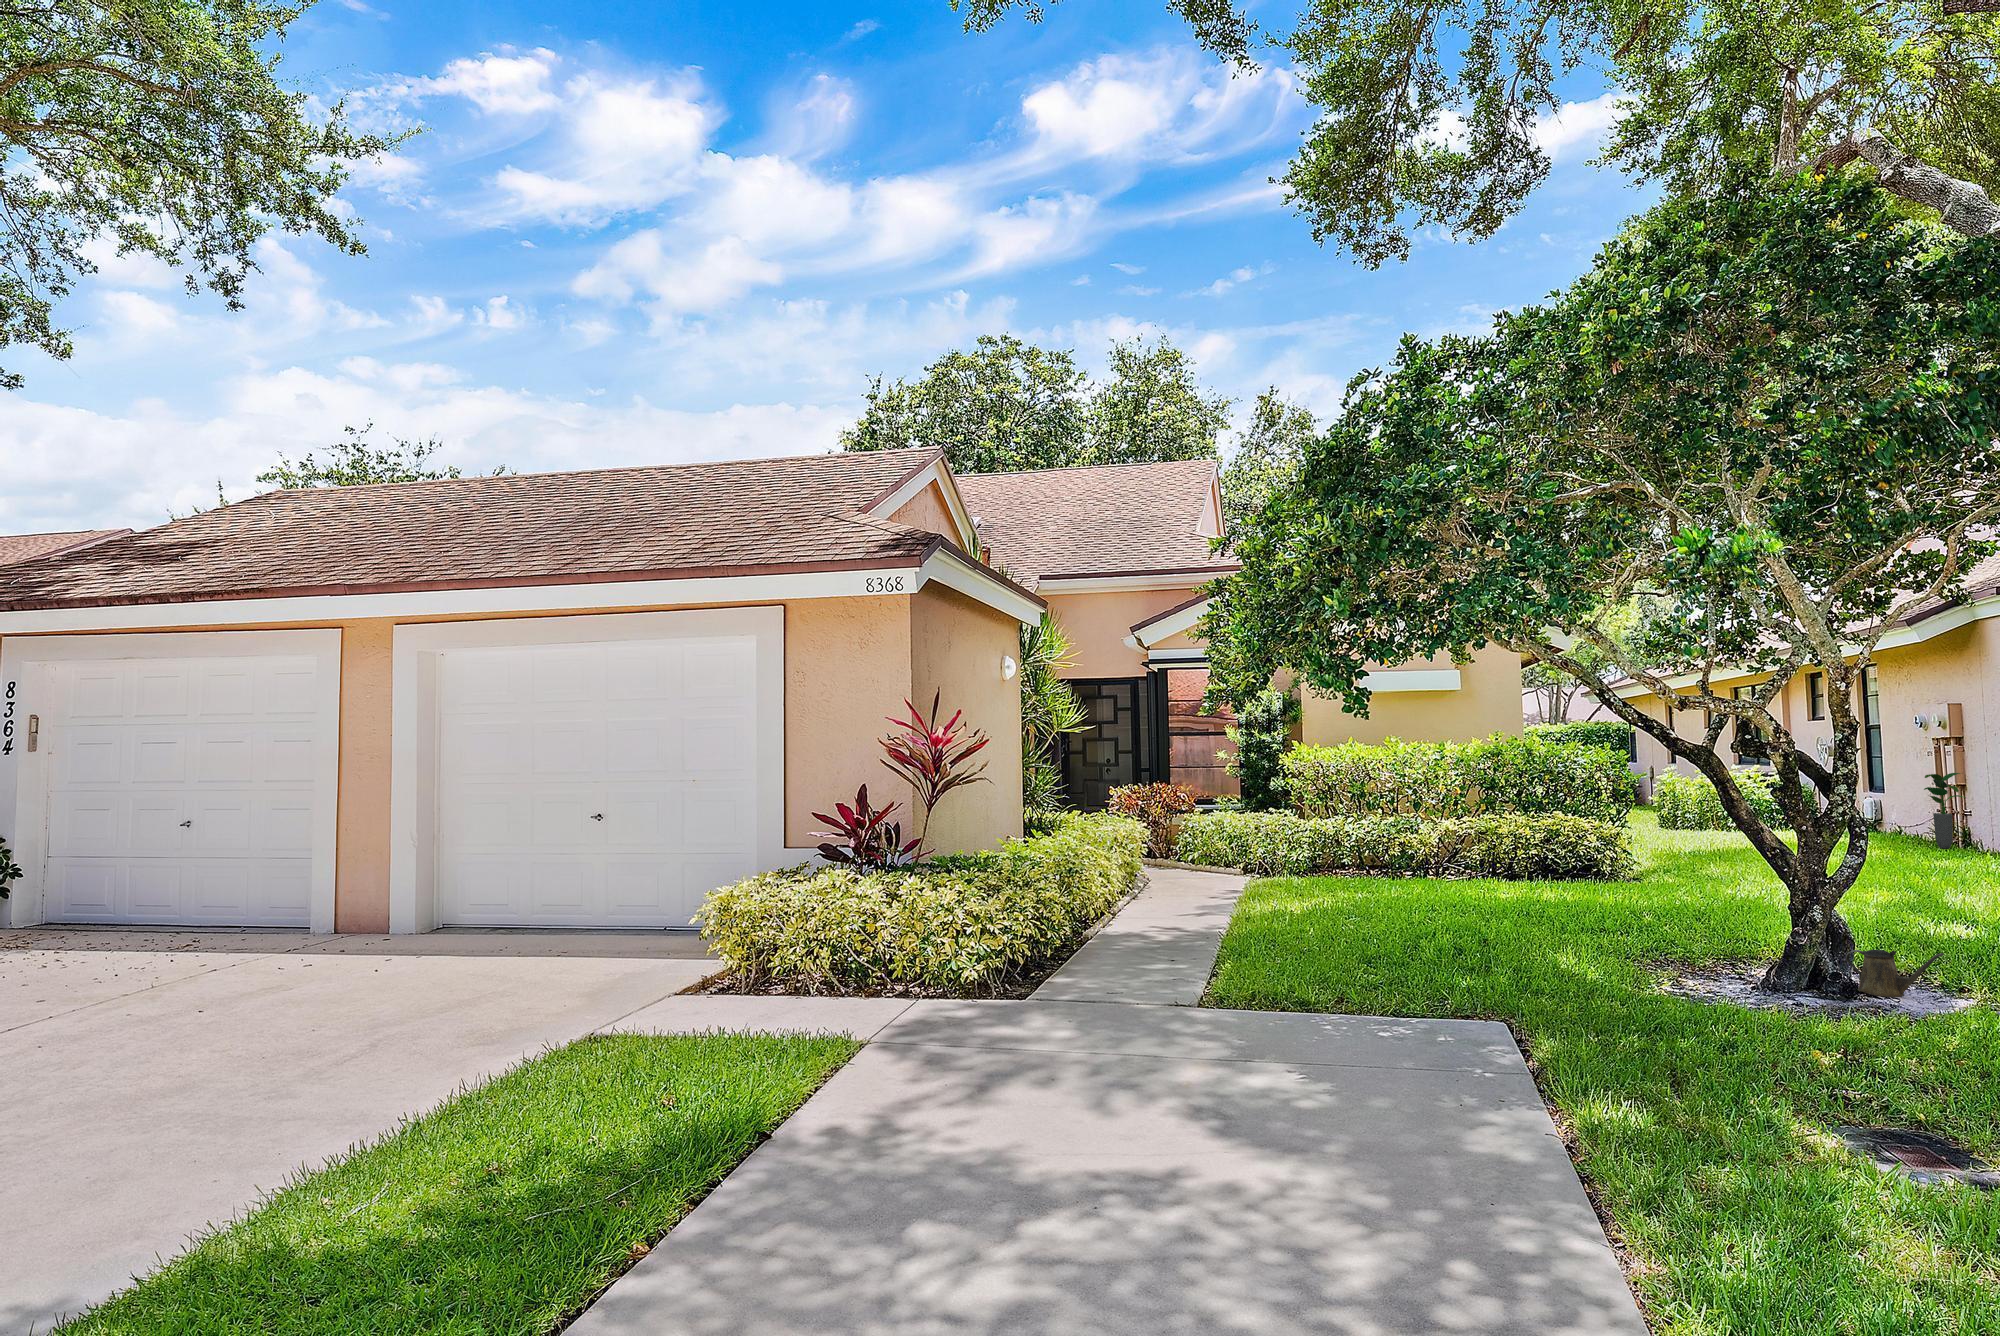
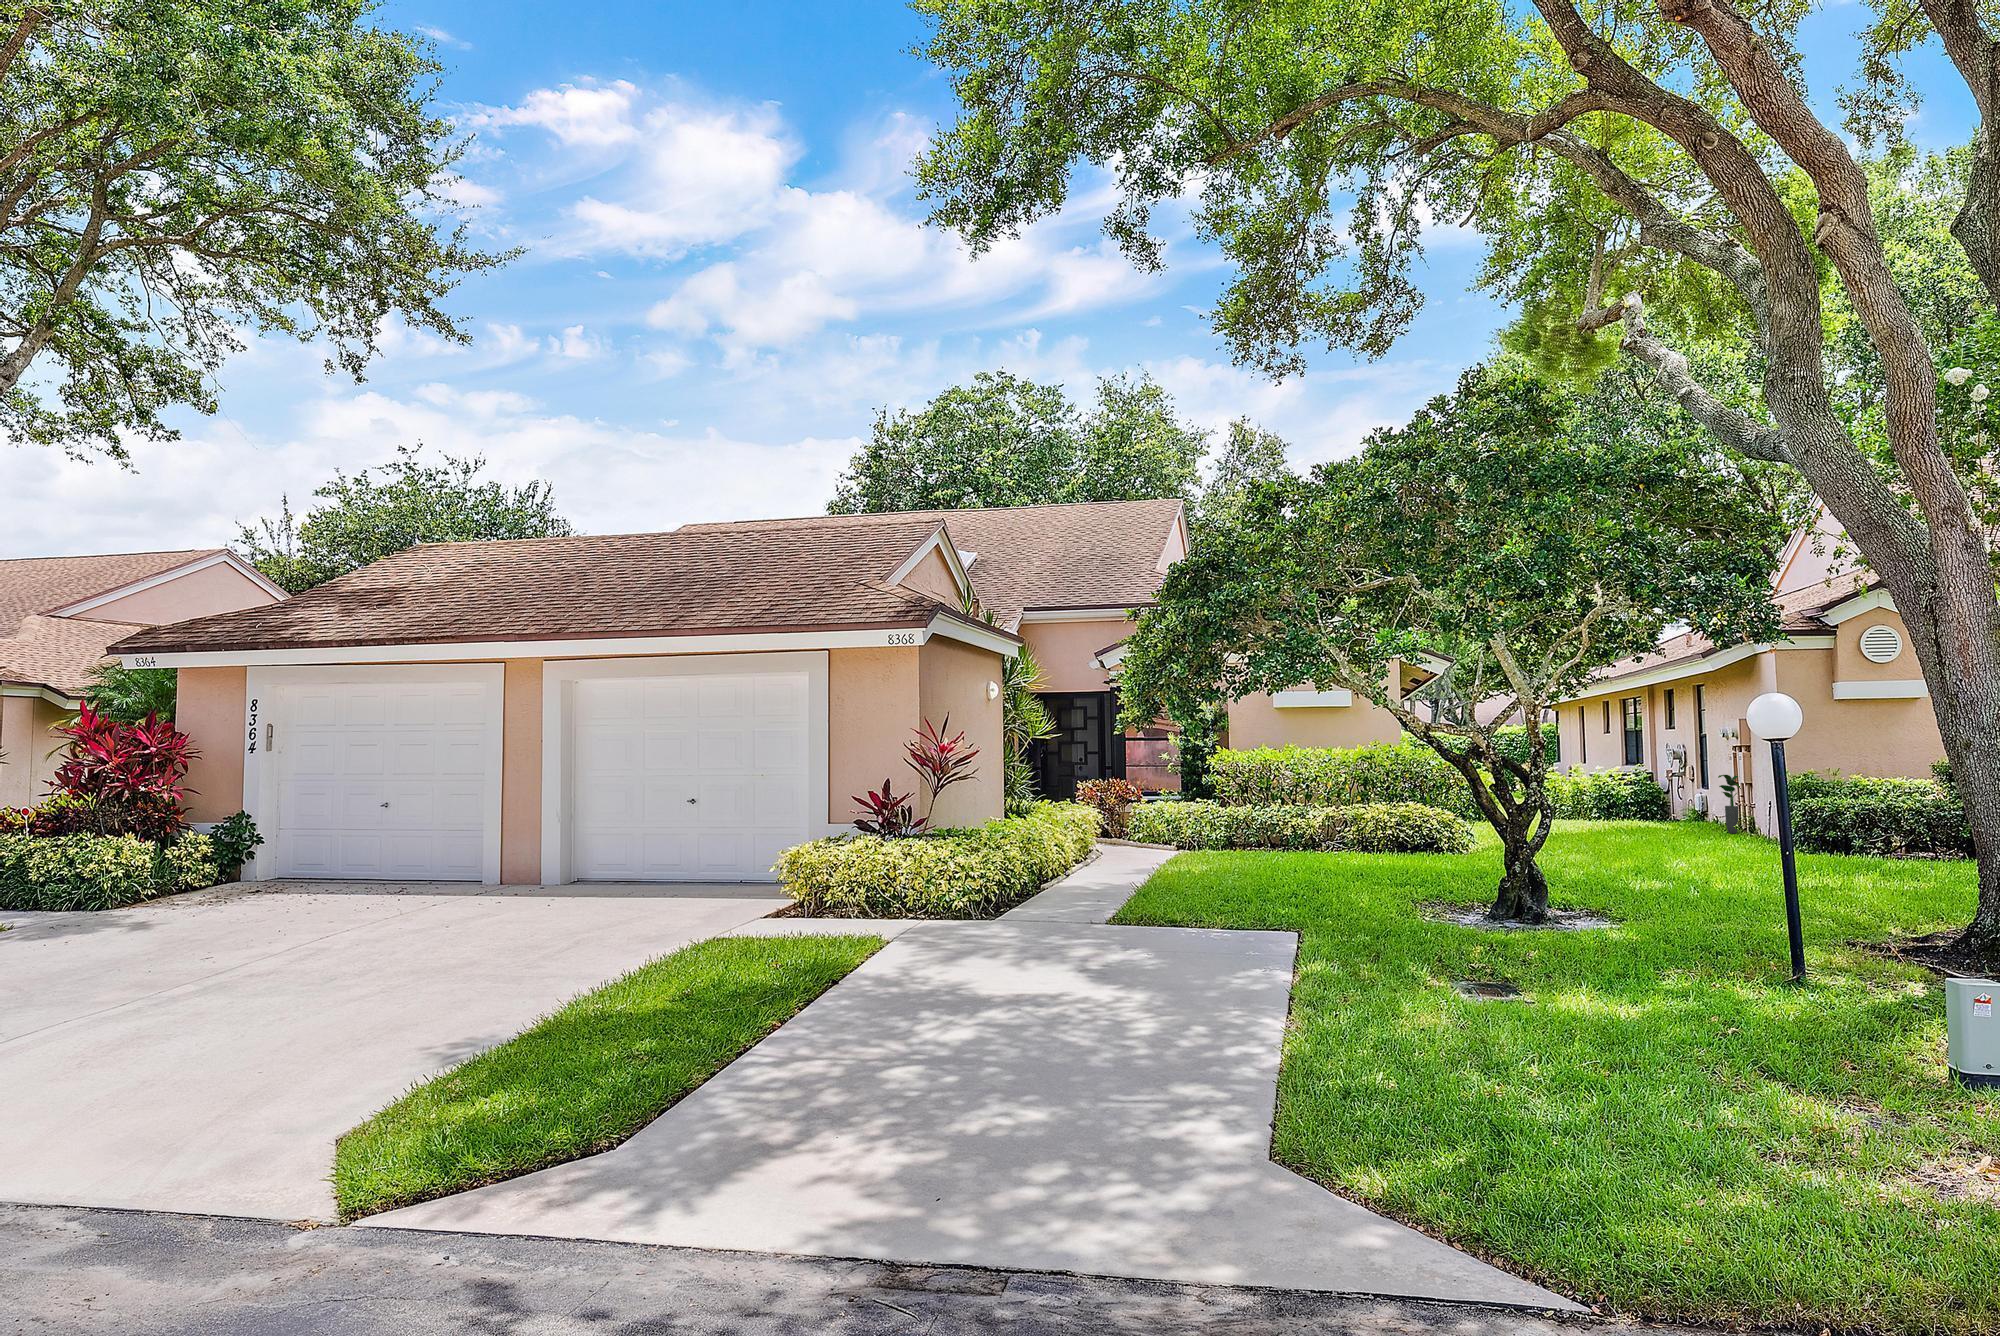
watering can: present [1846,950,1944,997] -> none [1531,892,1584,922]

